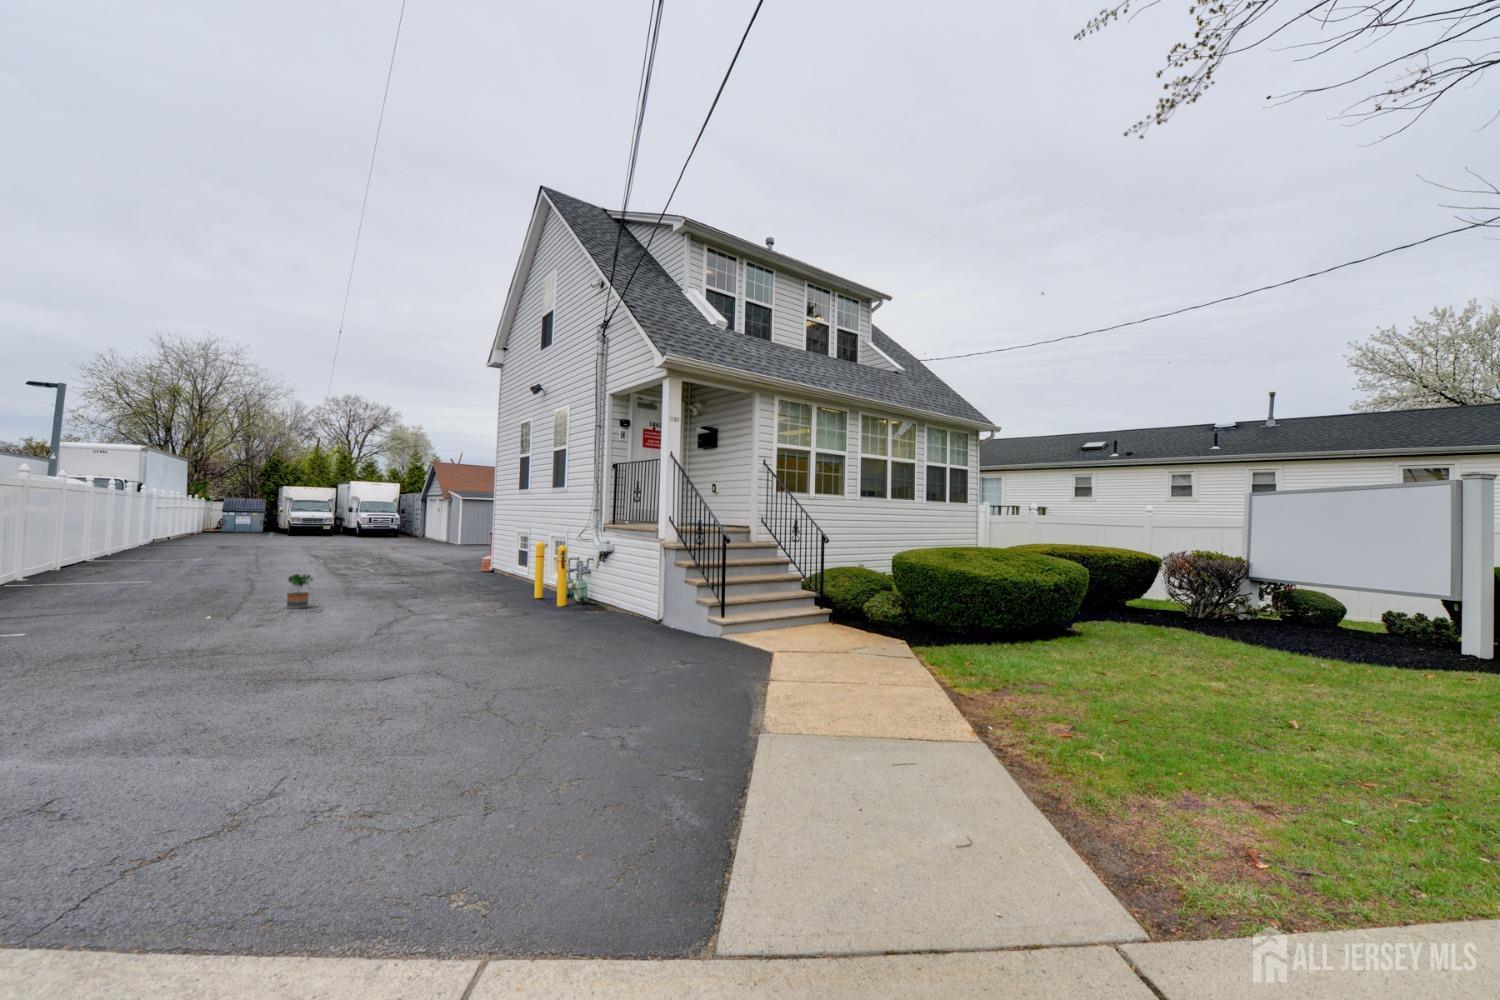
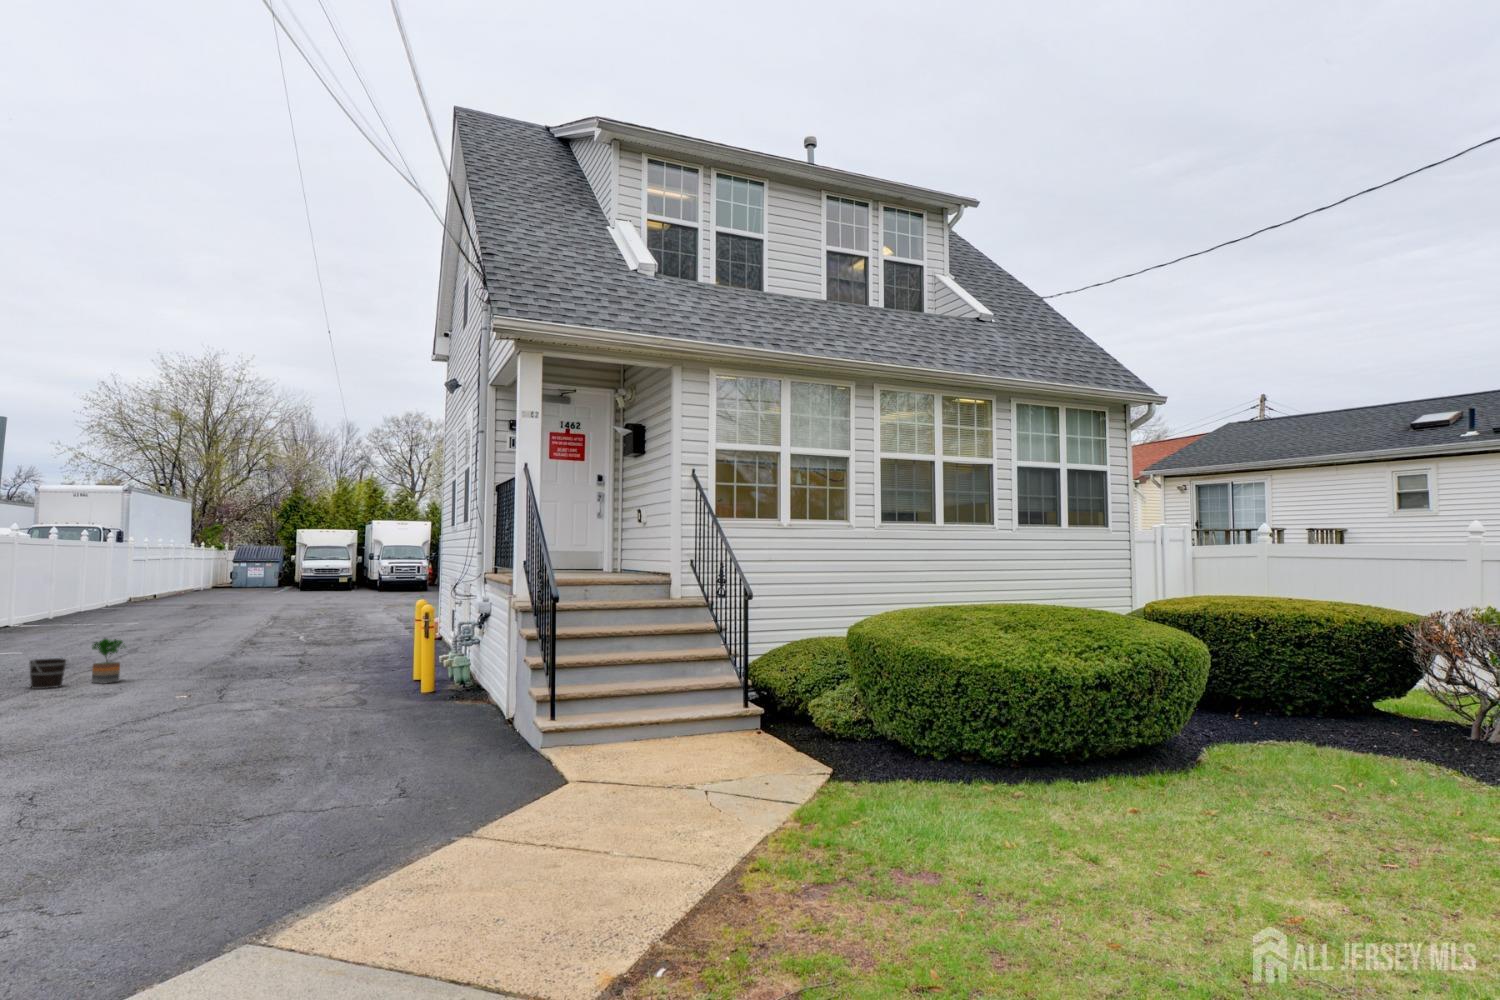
bucket: none [241,588,271,614] -> present [30,658,66,689]

